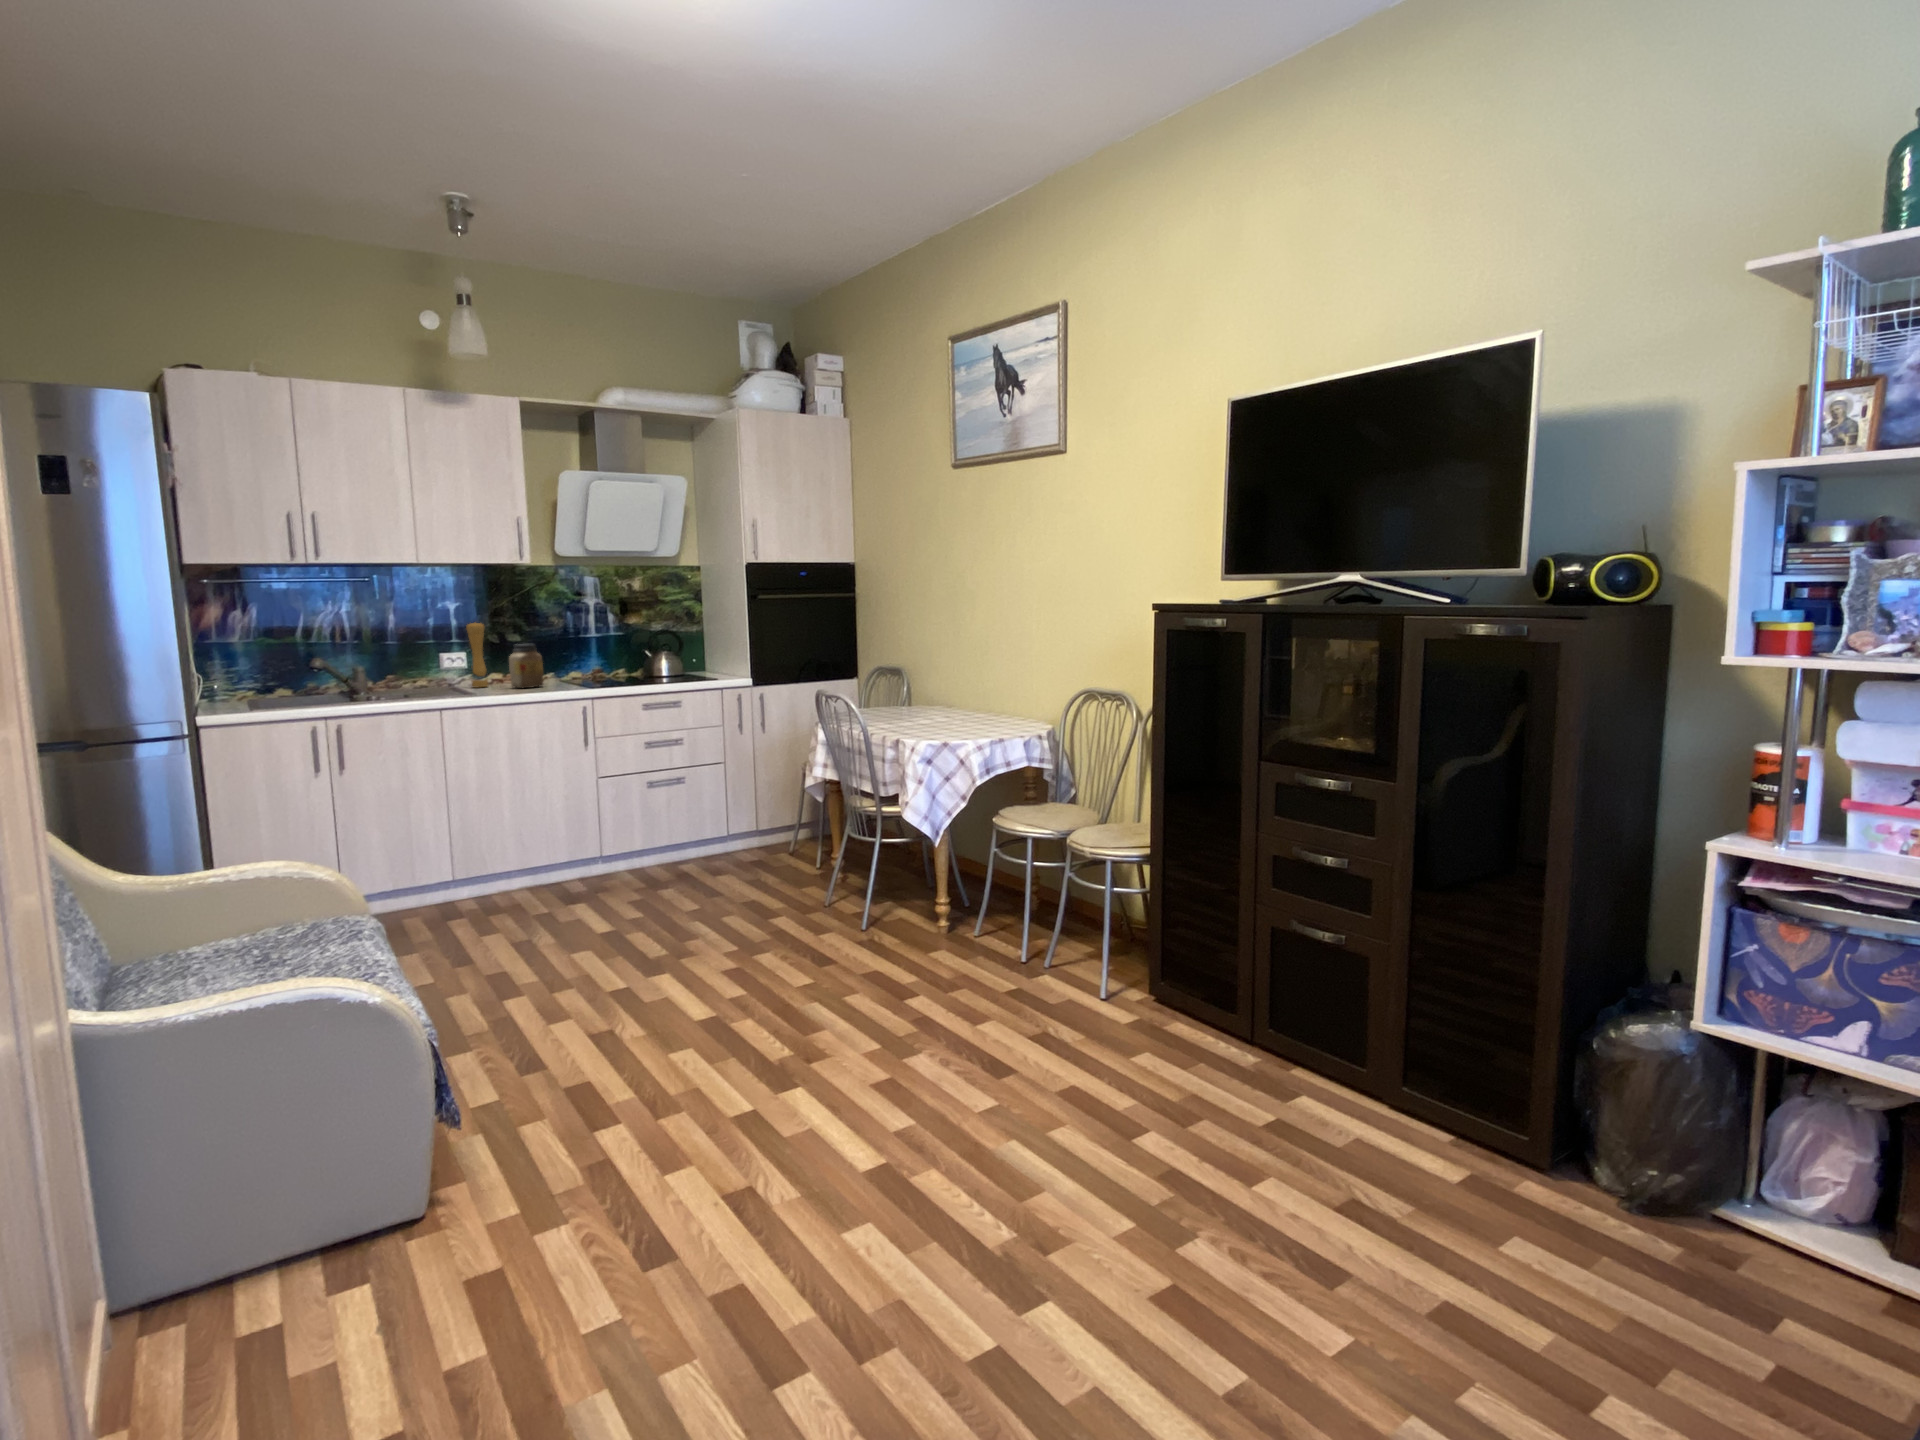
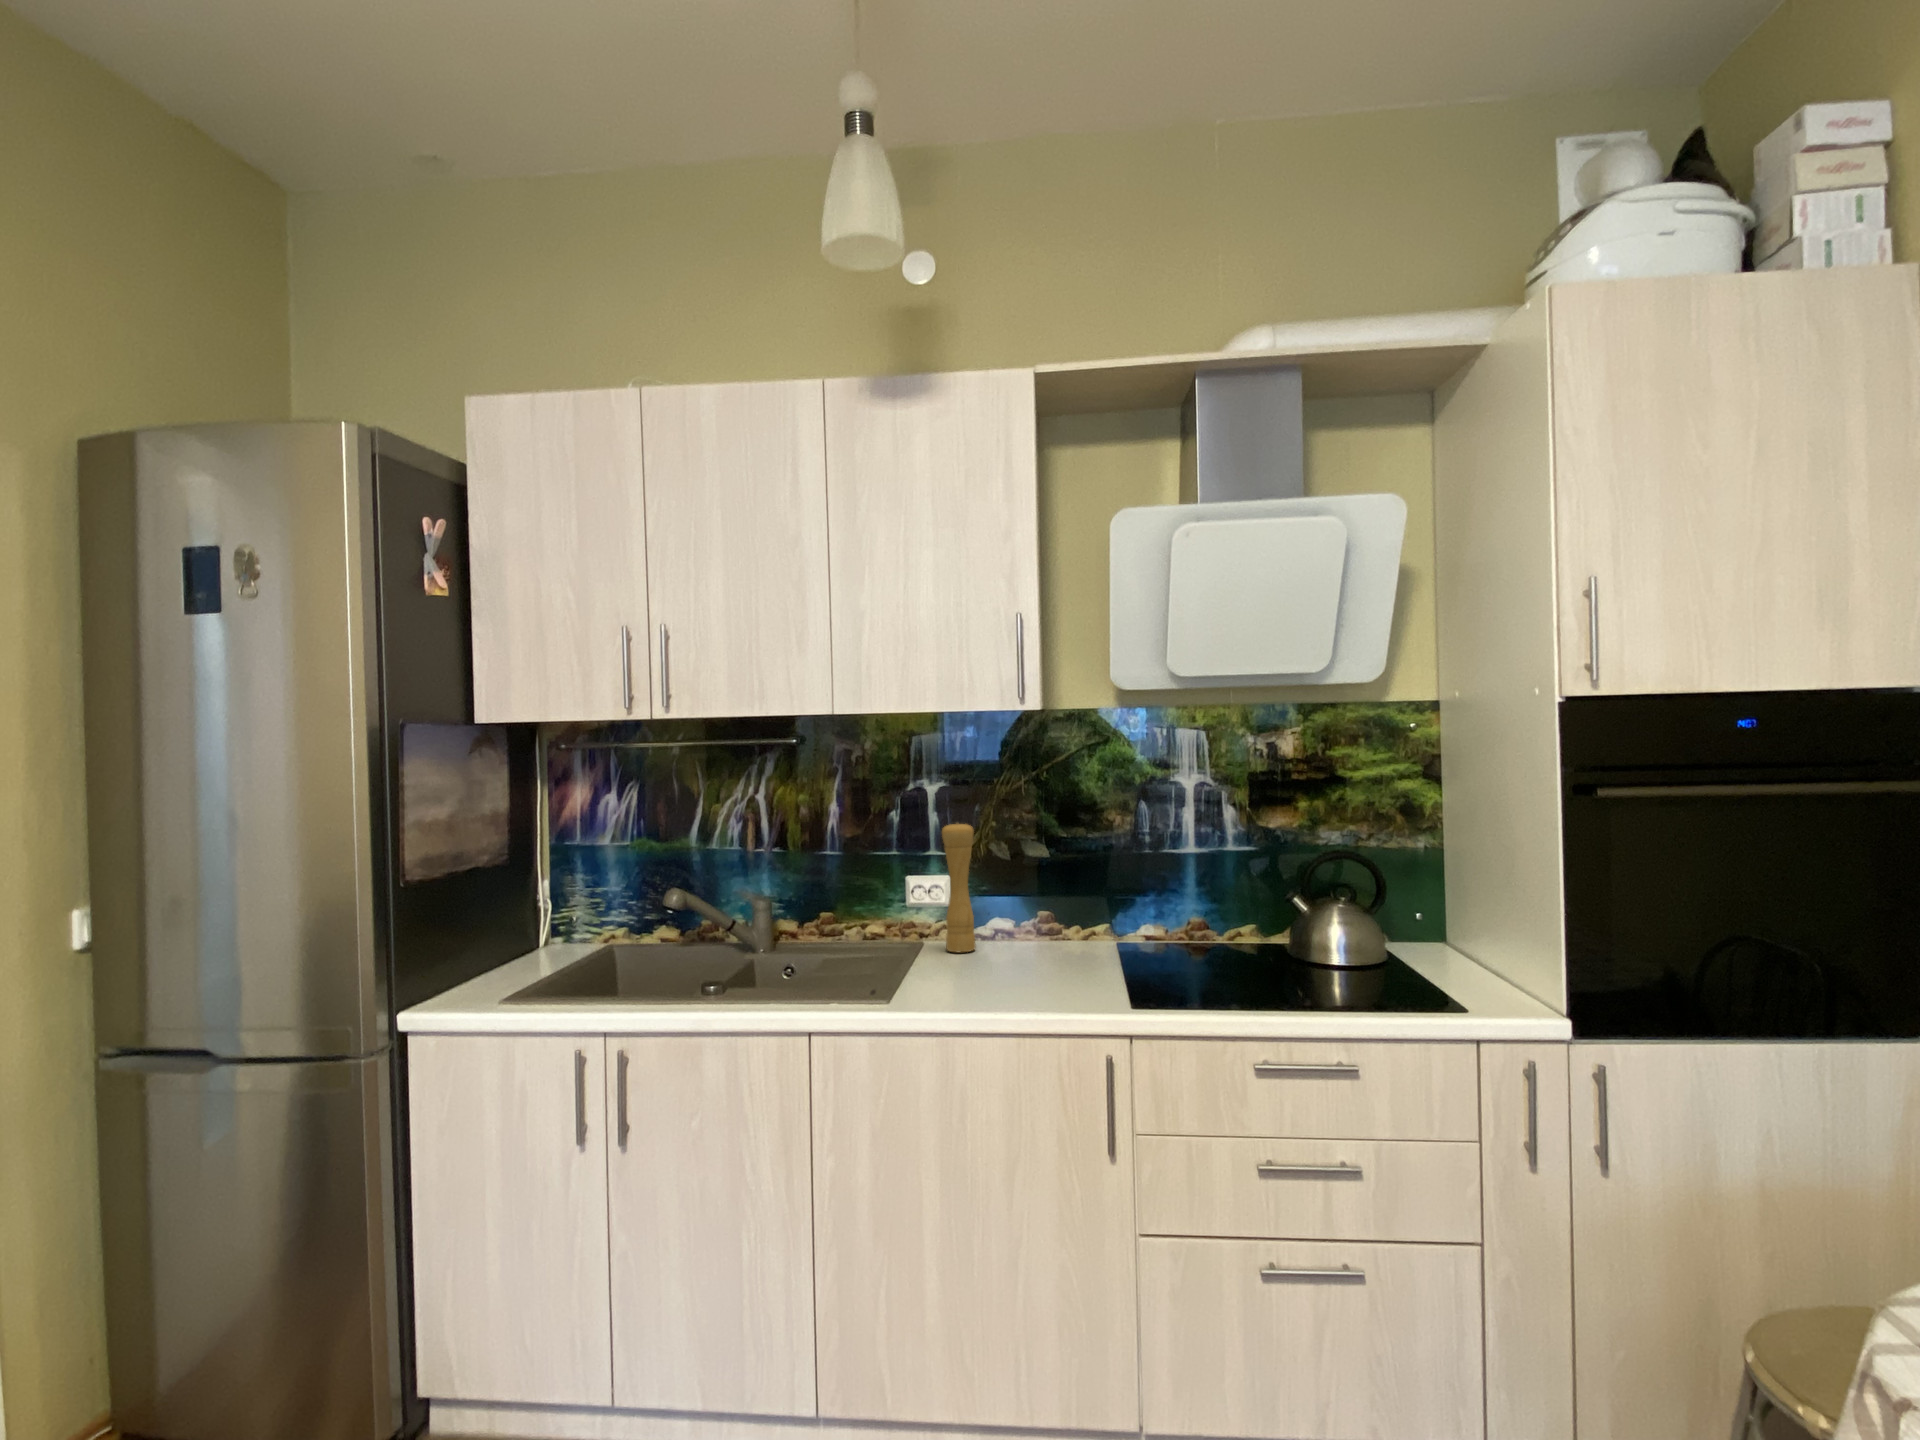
jar: present [509,644,543,688] -> none [997,877,1057,978]

